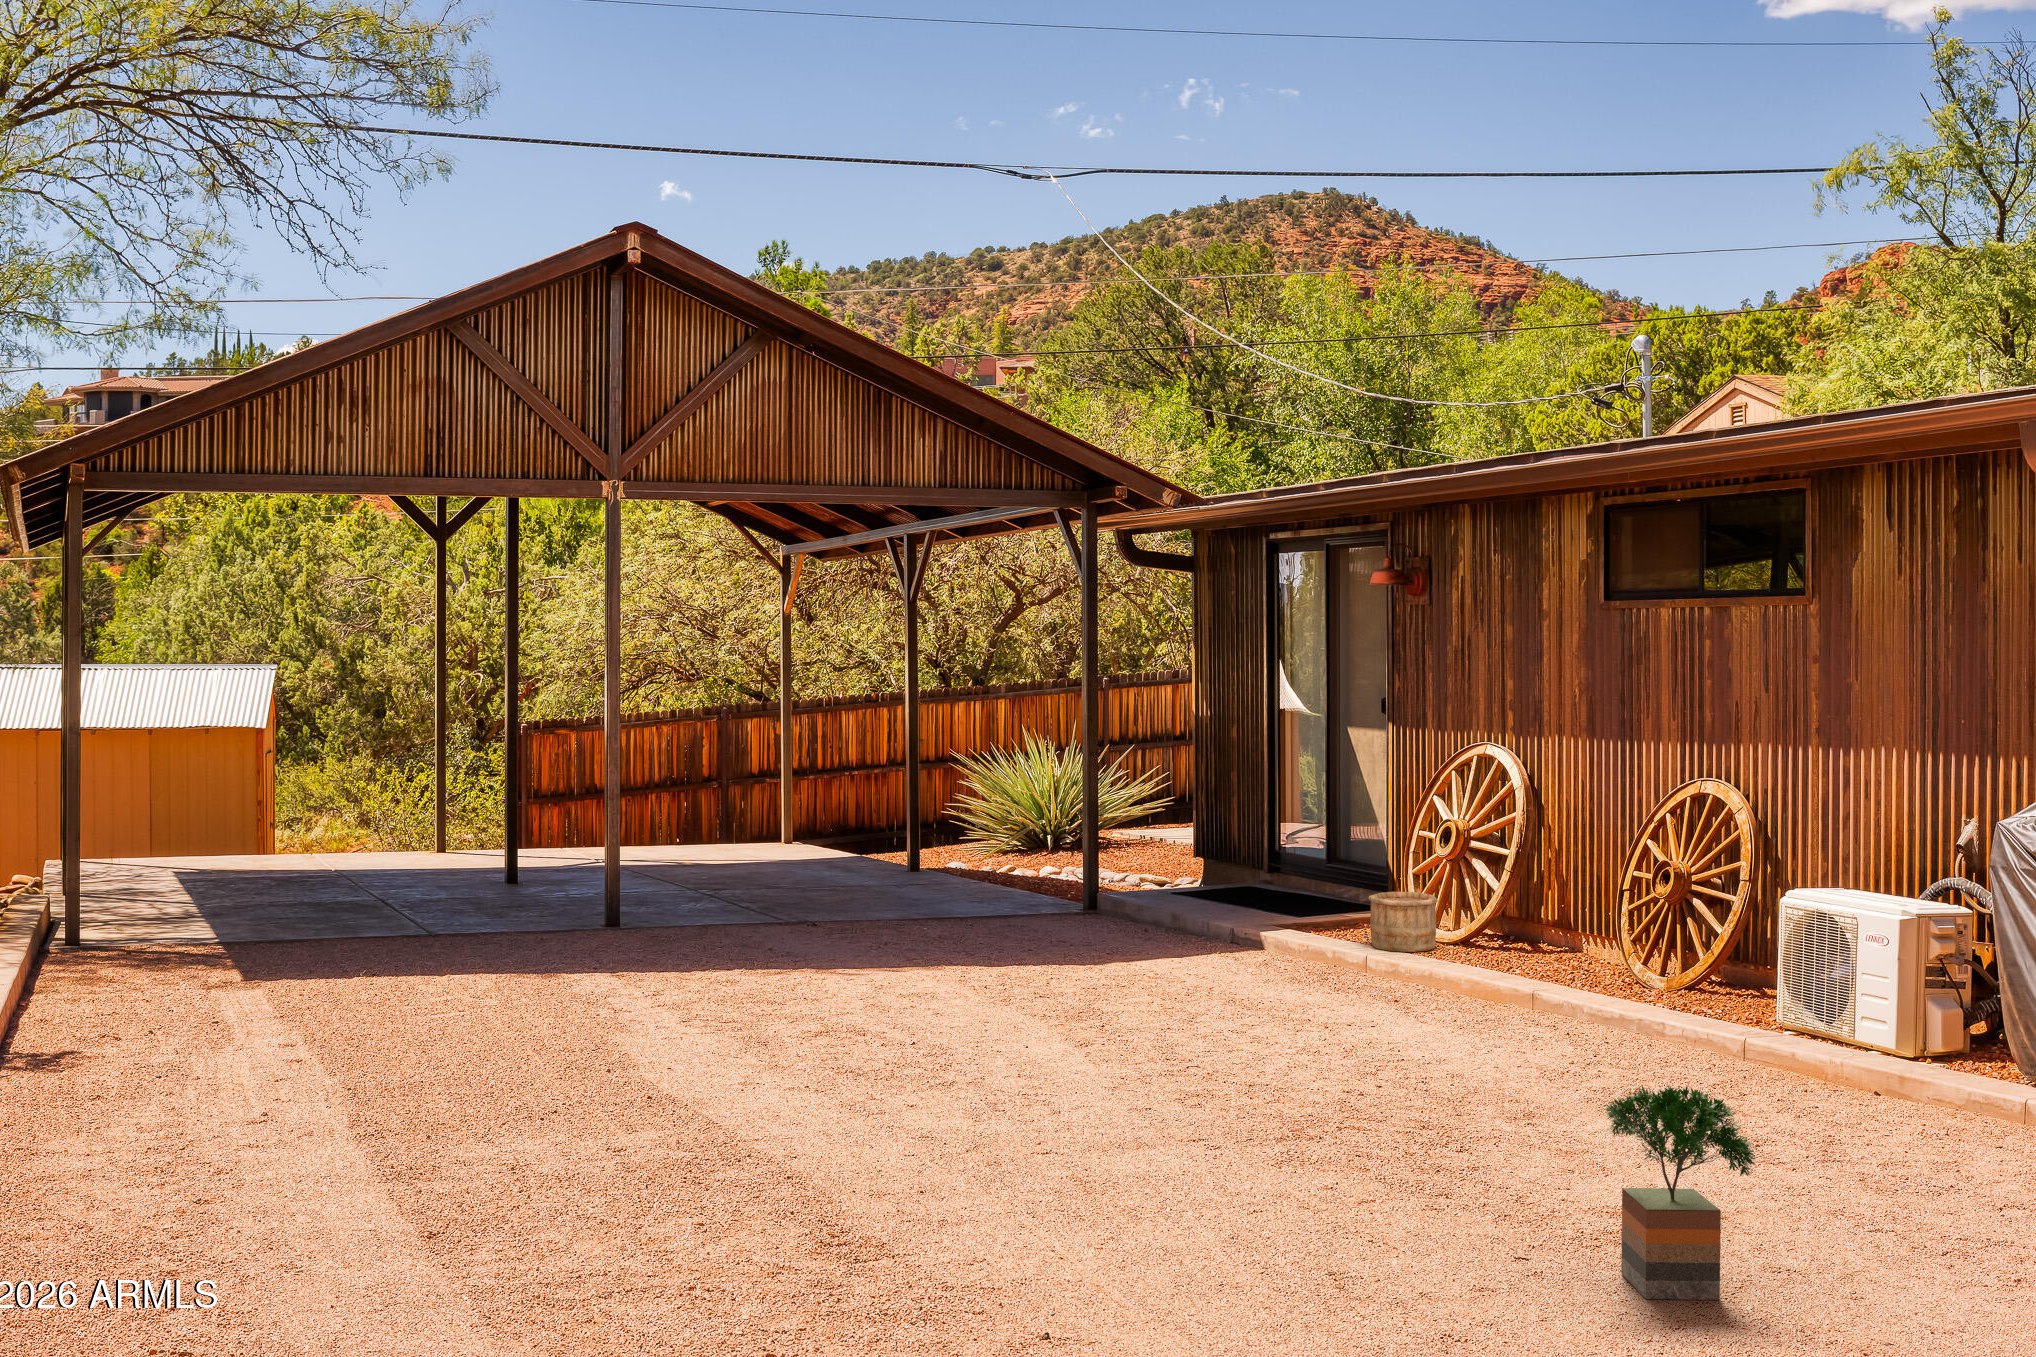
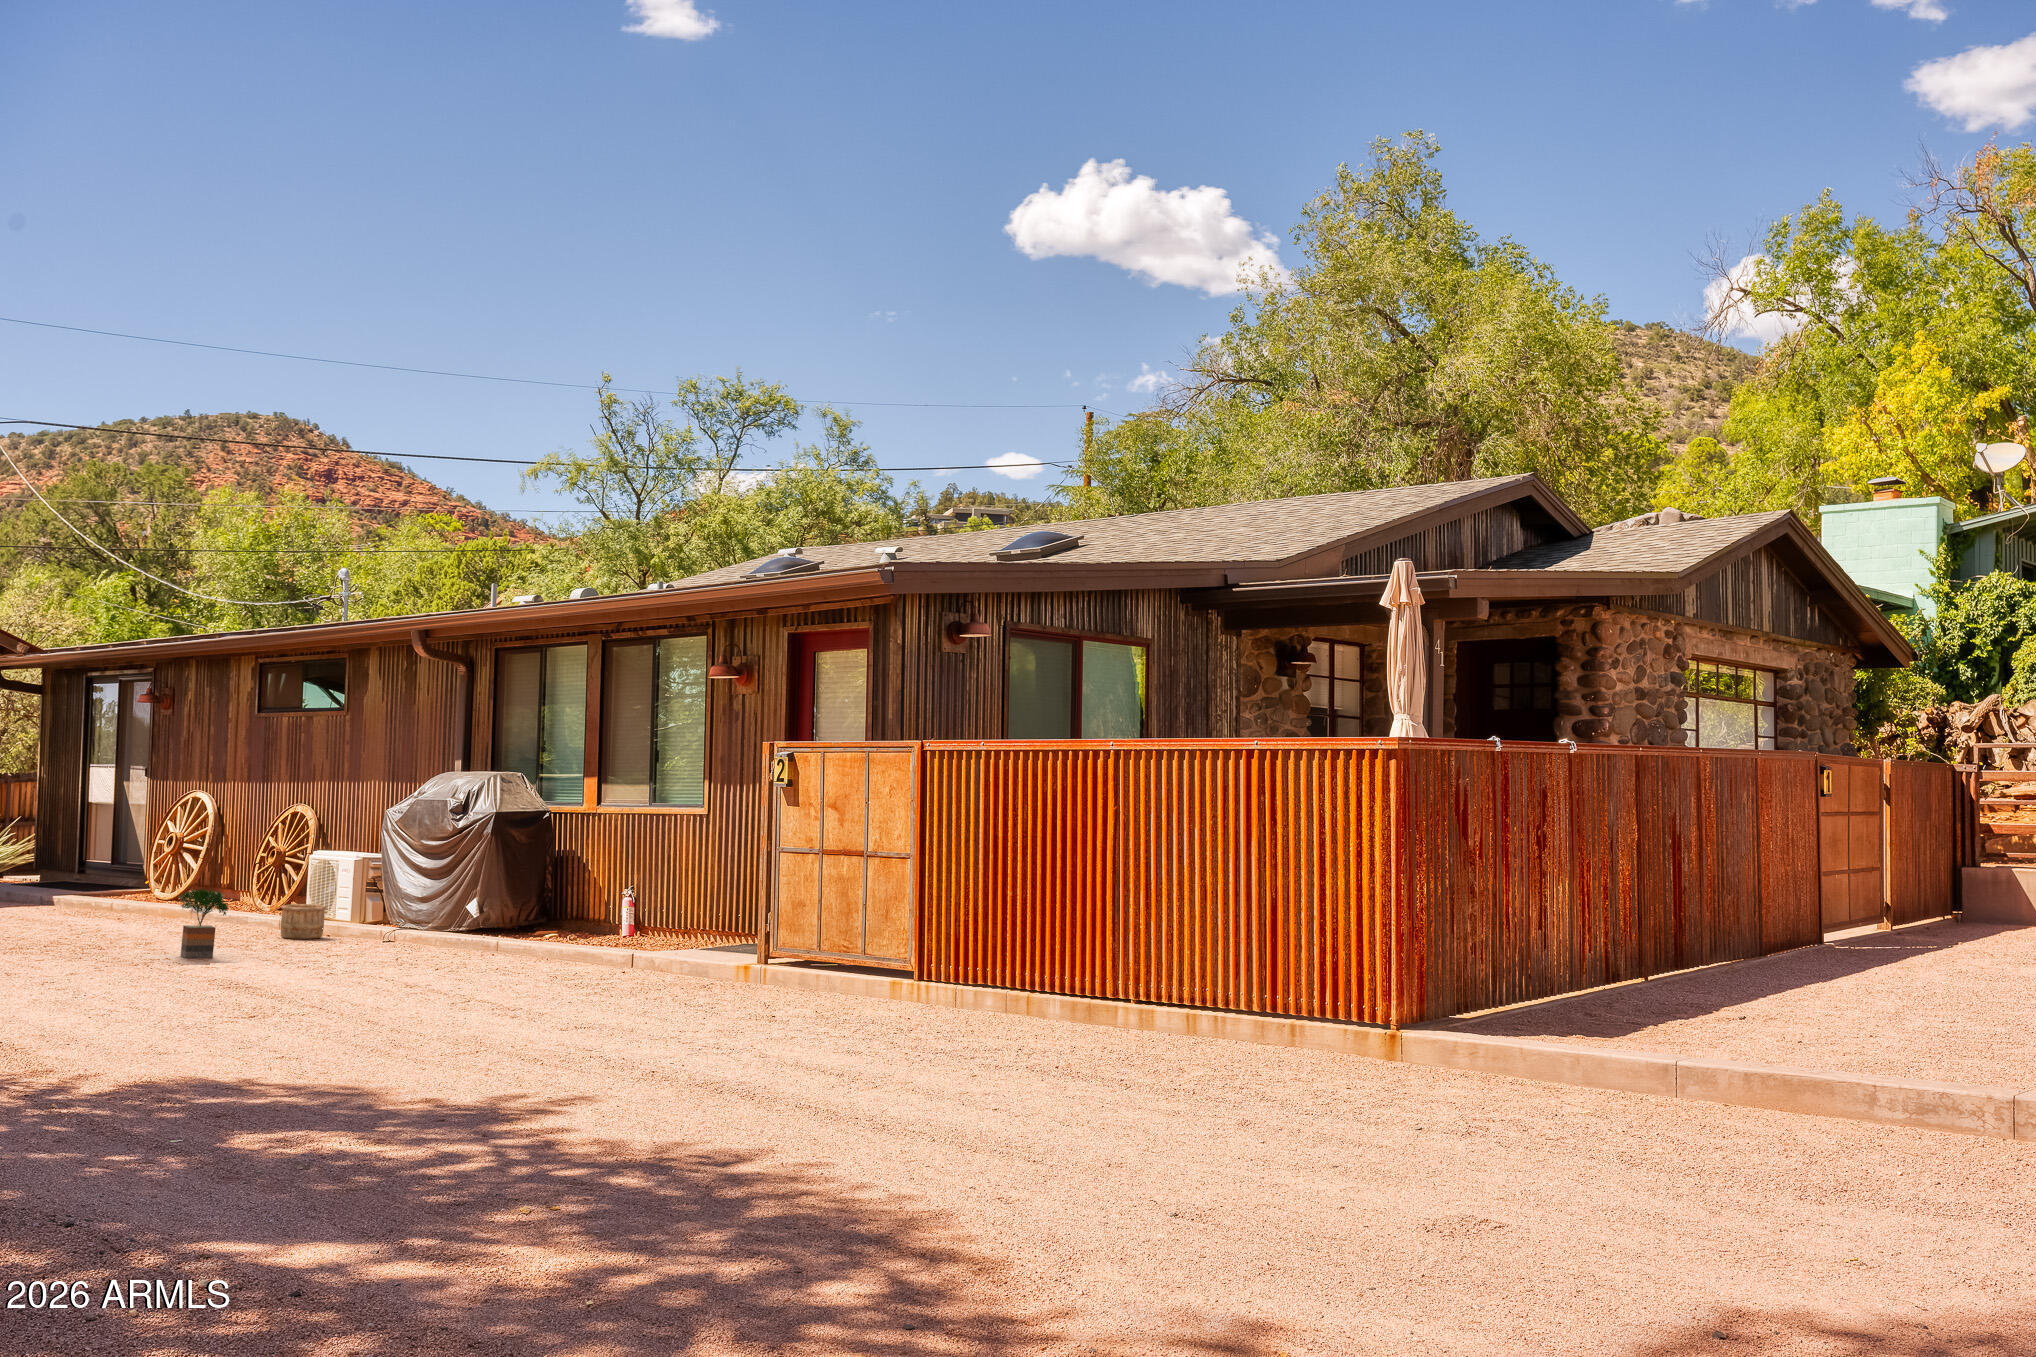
wooden bucket: present [1369,892,1438,952] -> present [281,904,326,939]

